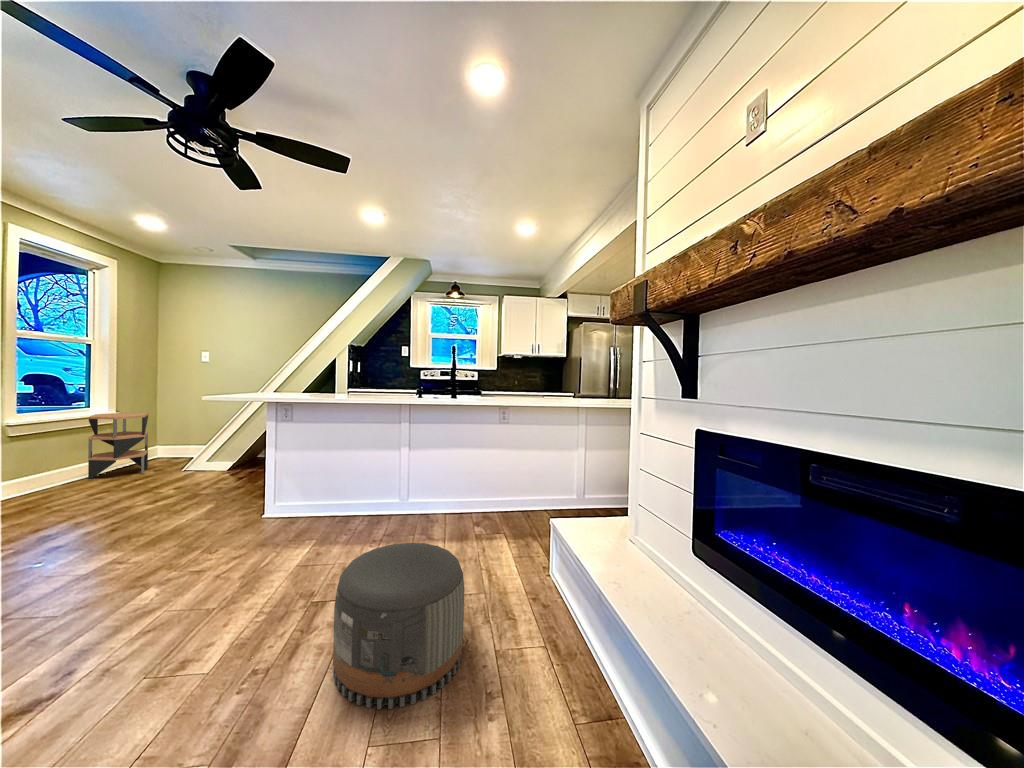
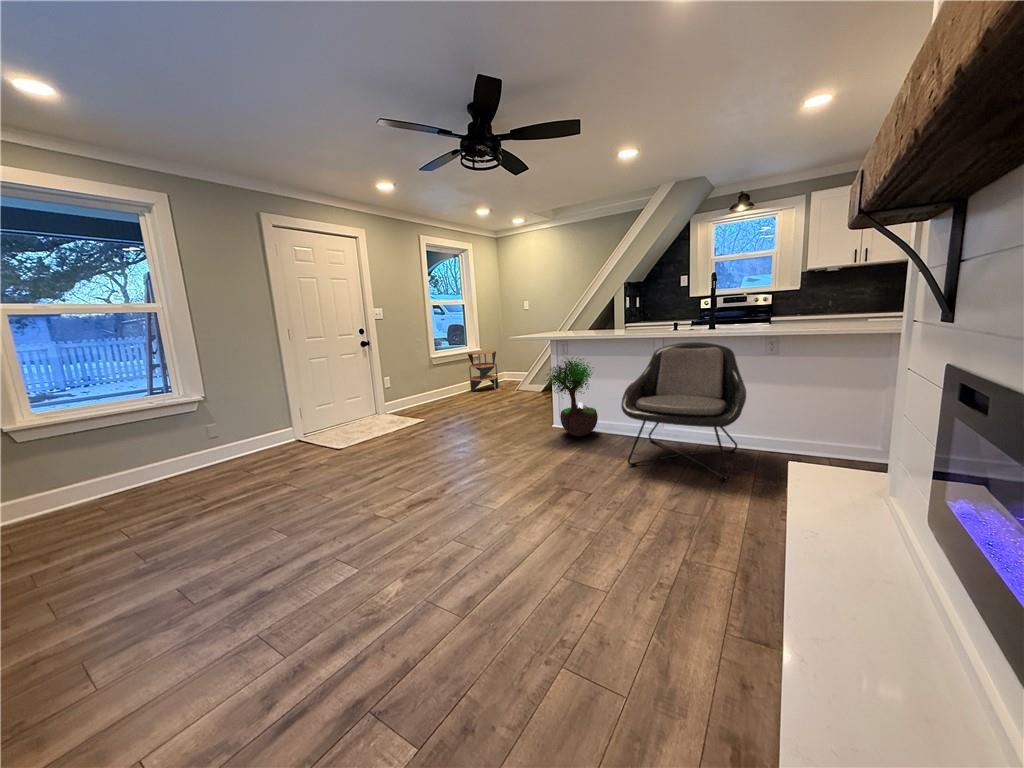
lounge chair: none [380,410,497,551] -> present [621,342,746,481]
potted tree: none [267,418,340,525] -> present [547,358,598,436]
pouf: present [333,543,464,709] -> none [555,455,659,572]

